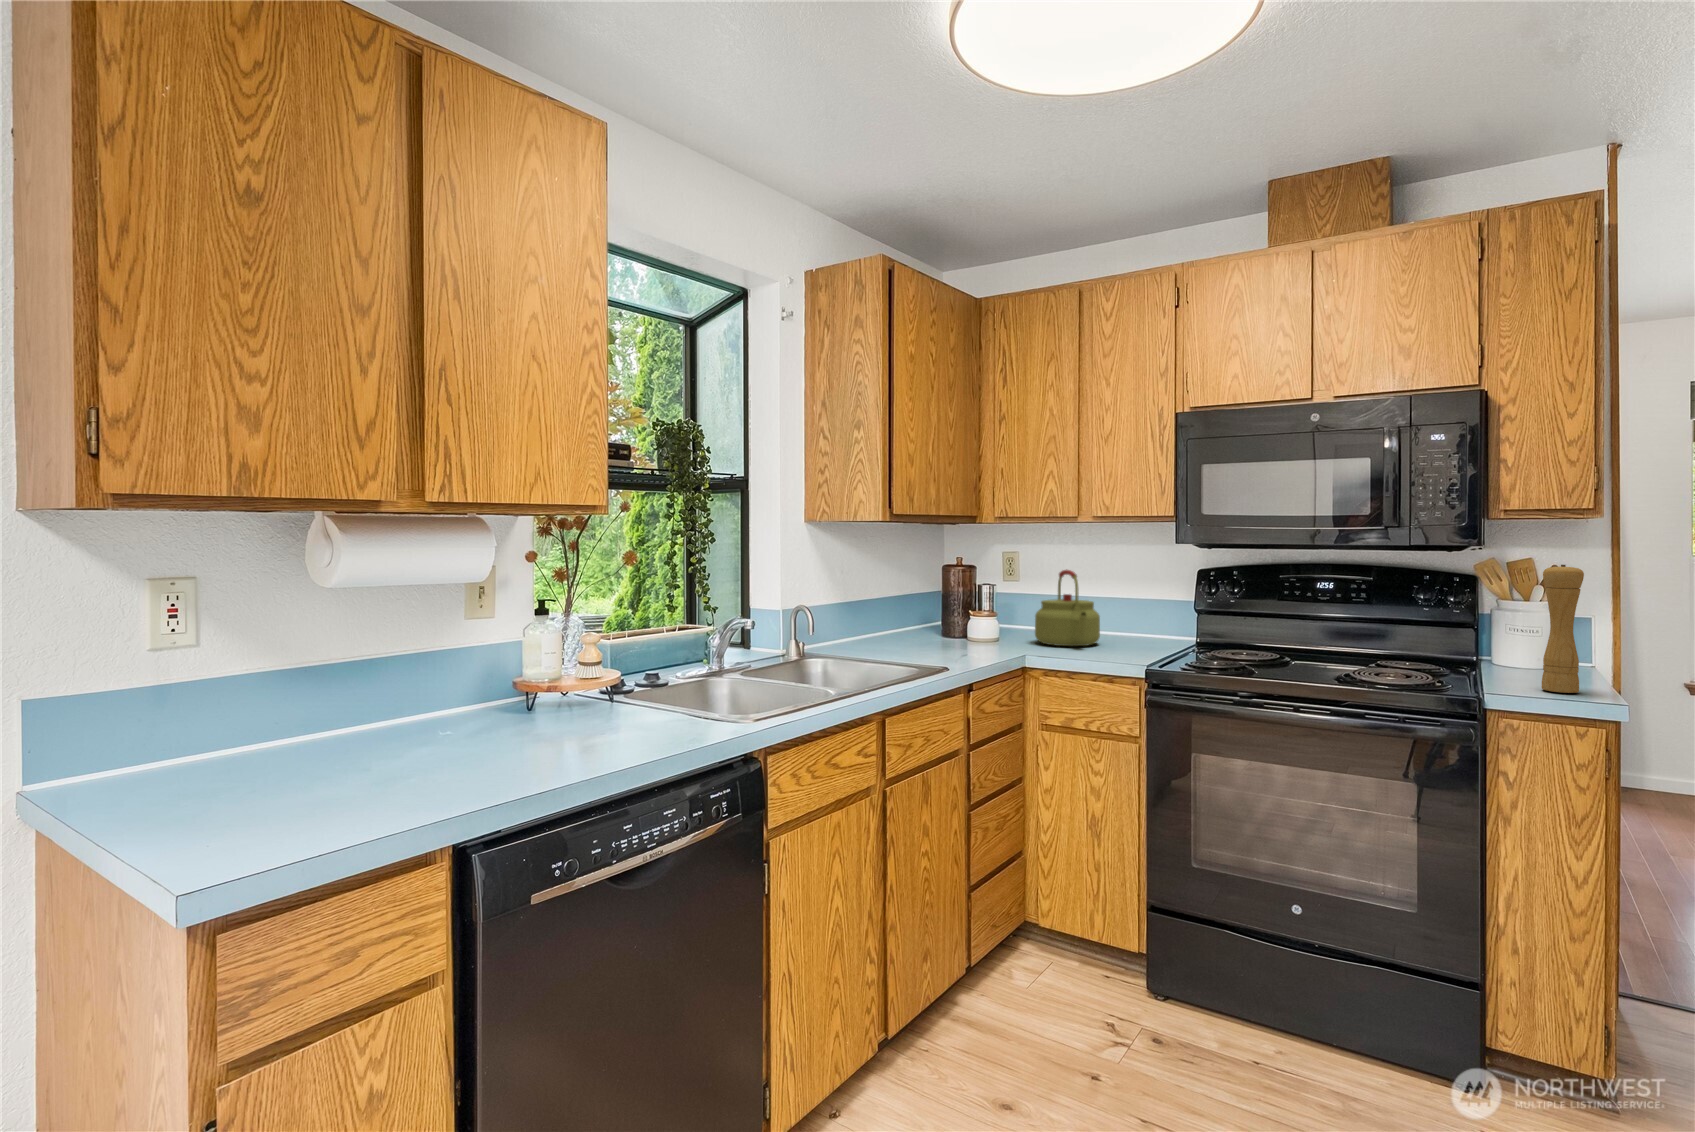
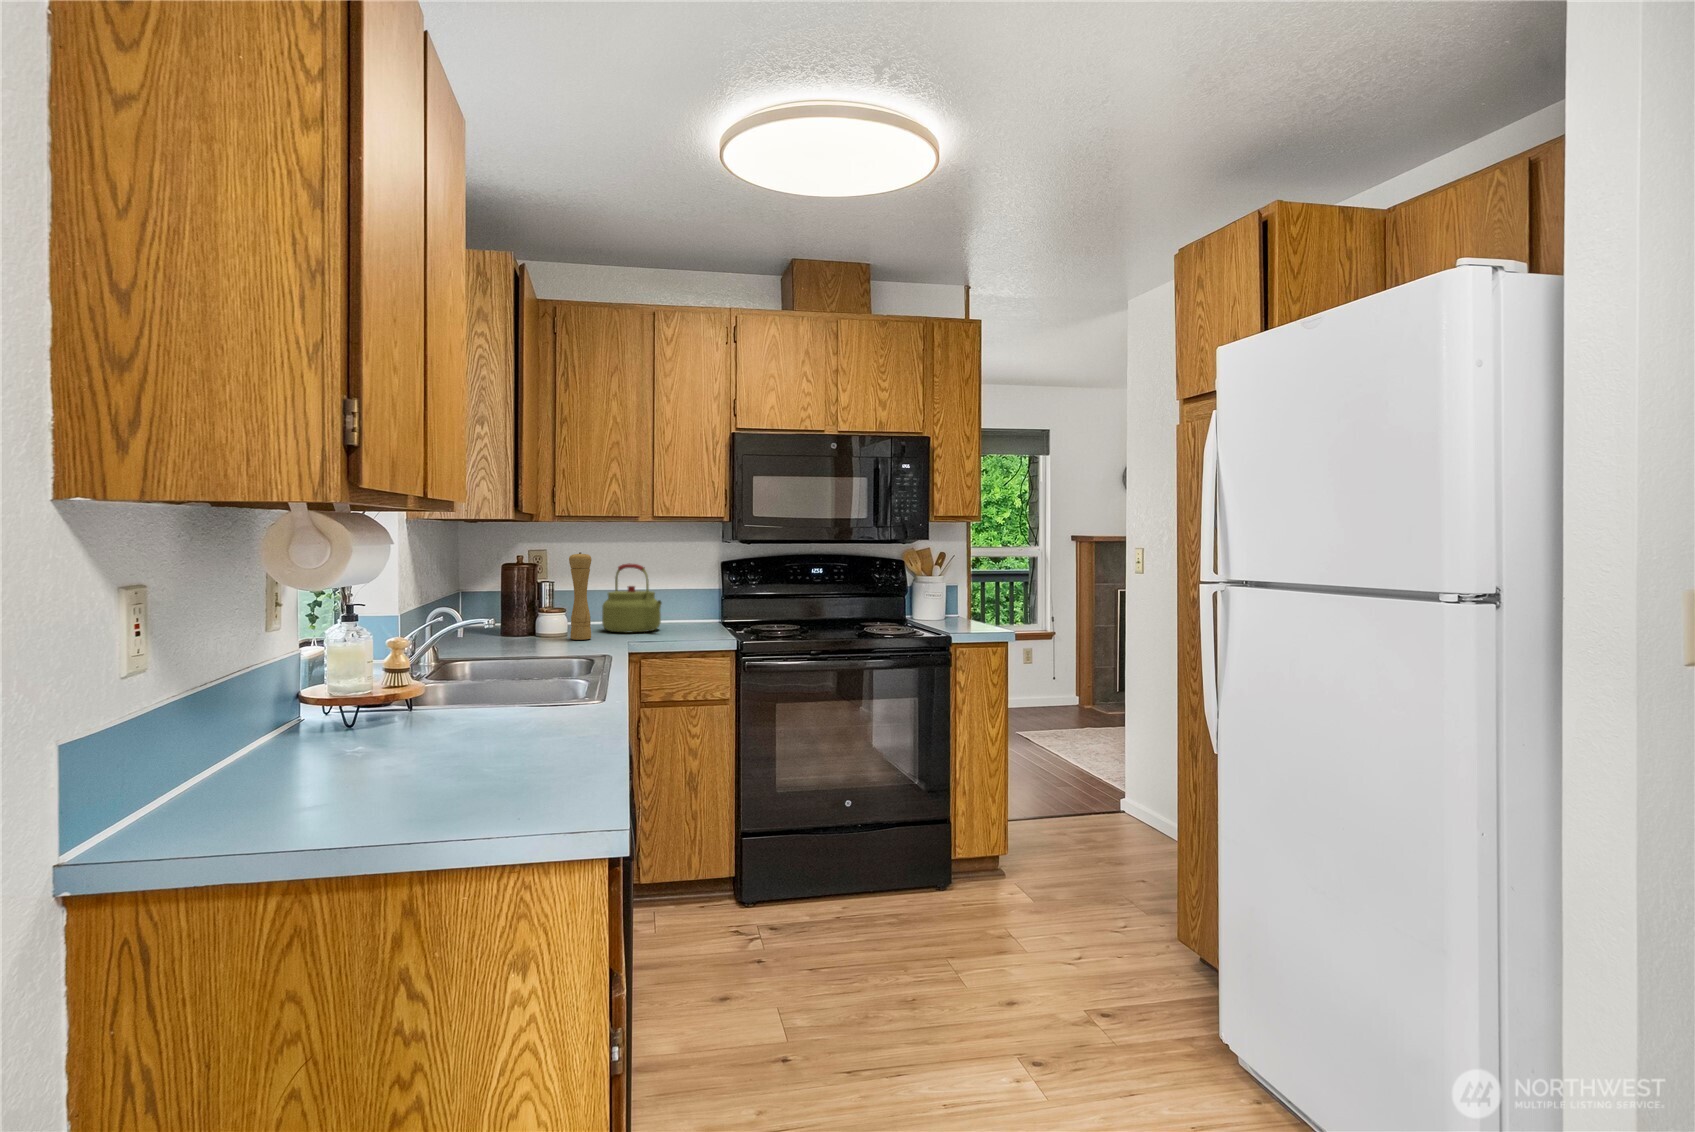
pepper mill: present [1542,565,1584,693] -> present [569,552,592,640]

